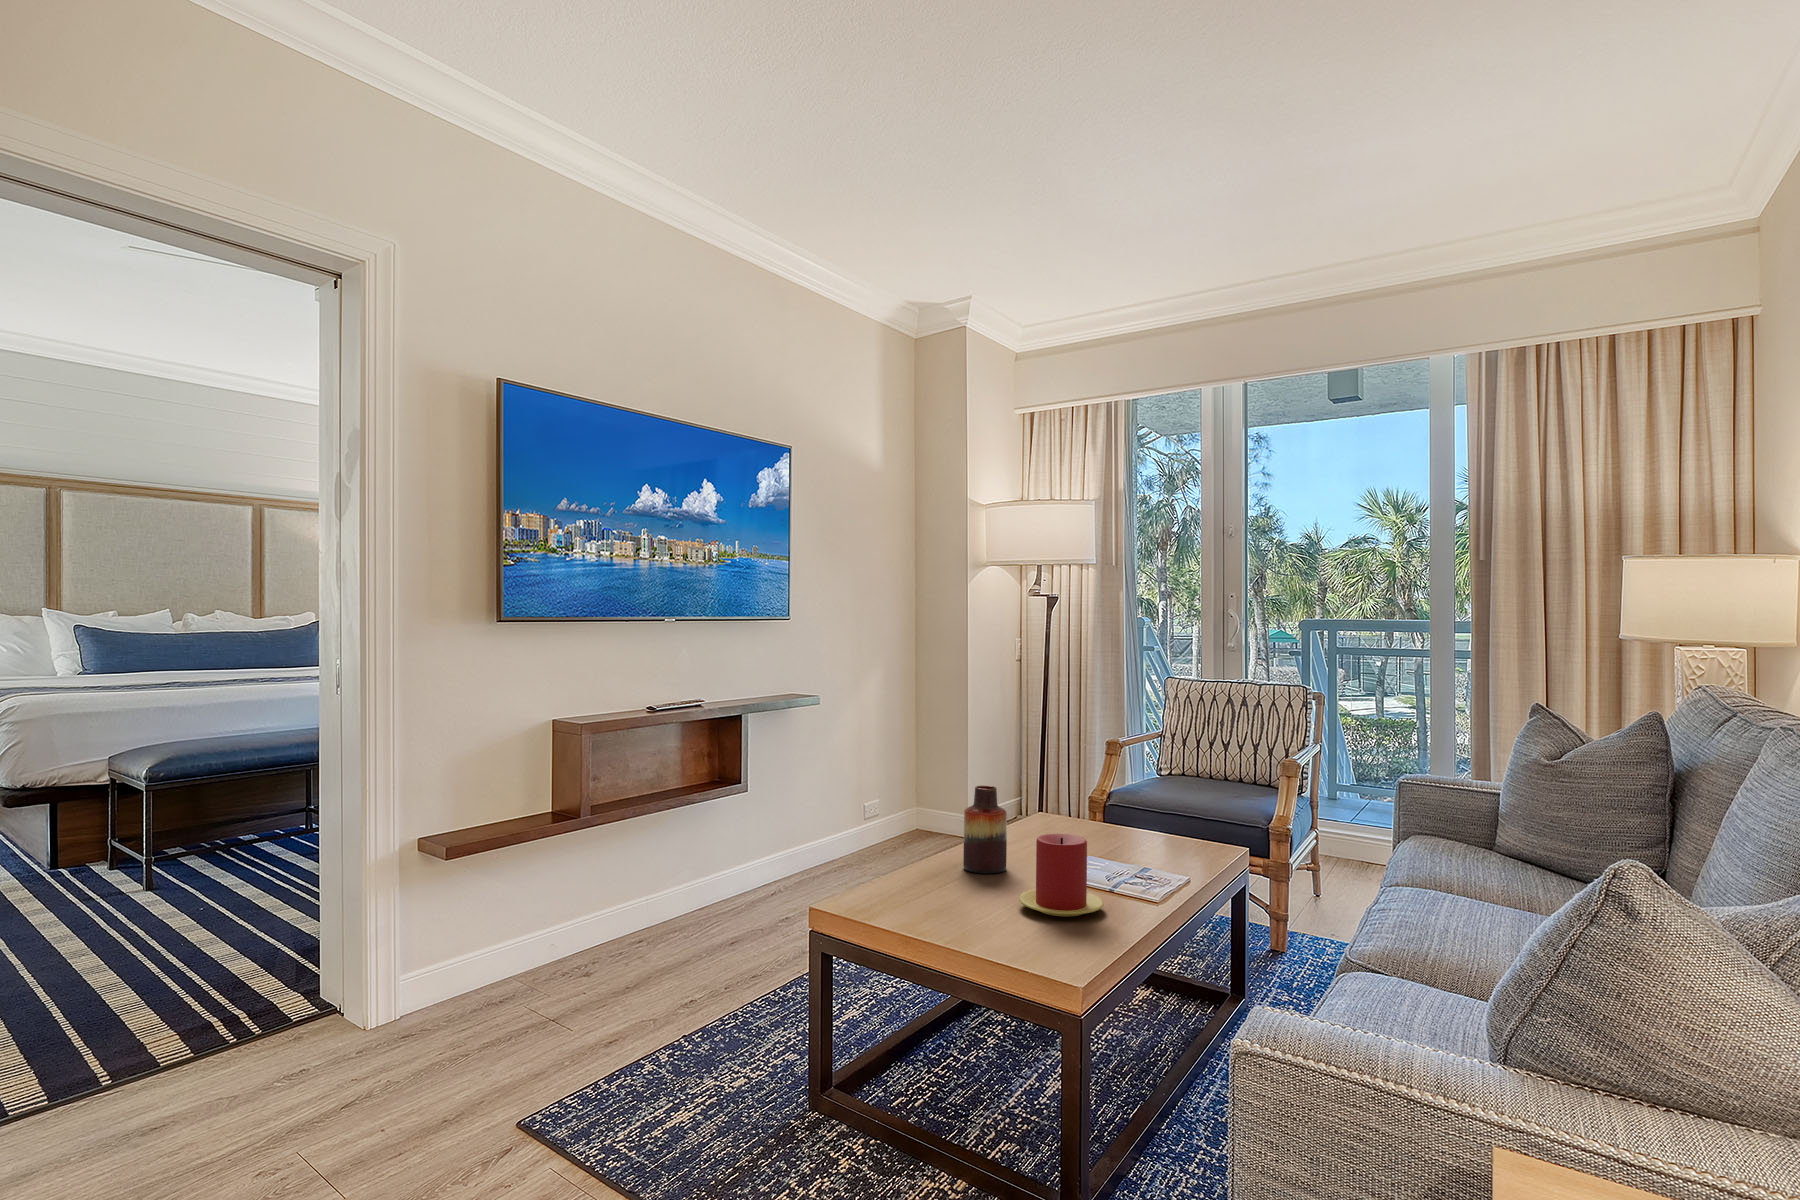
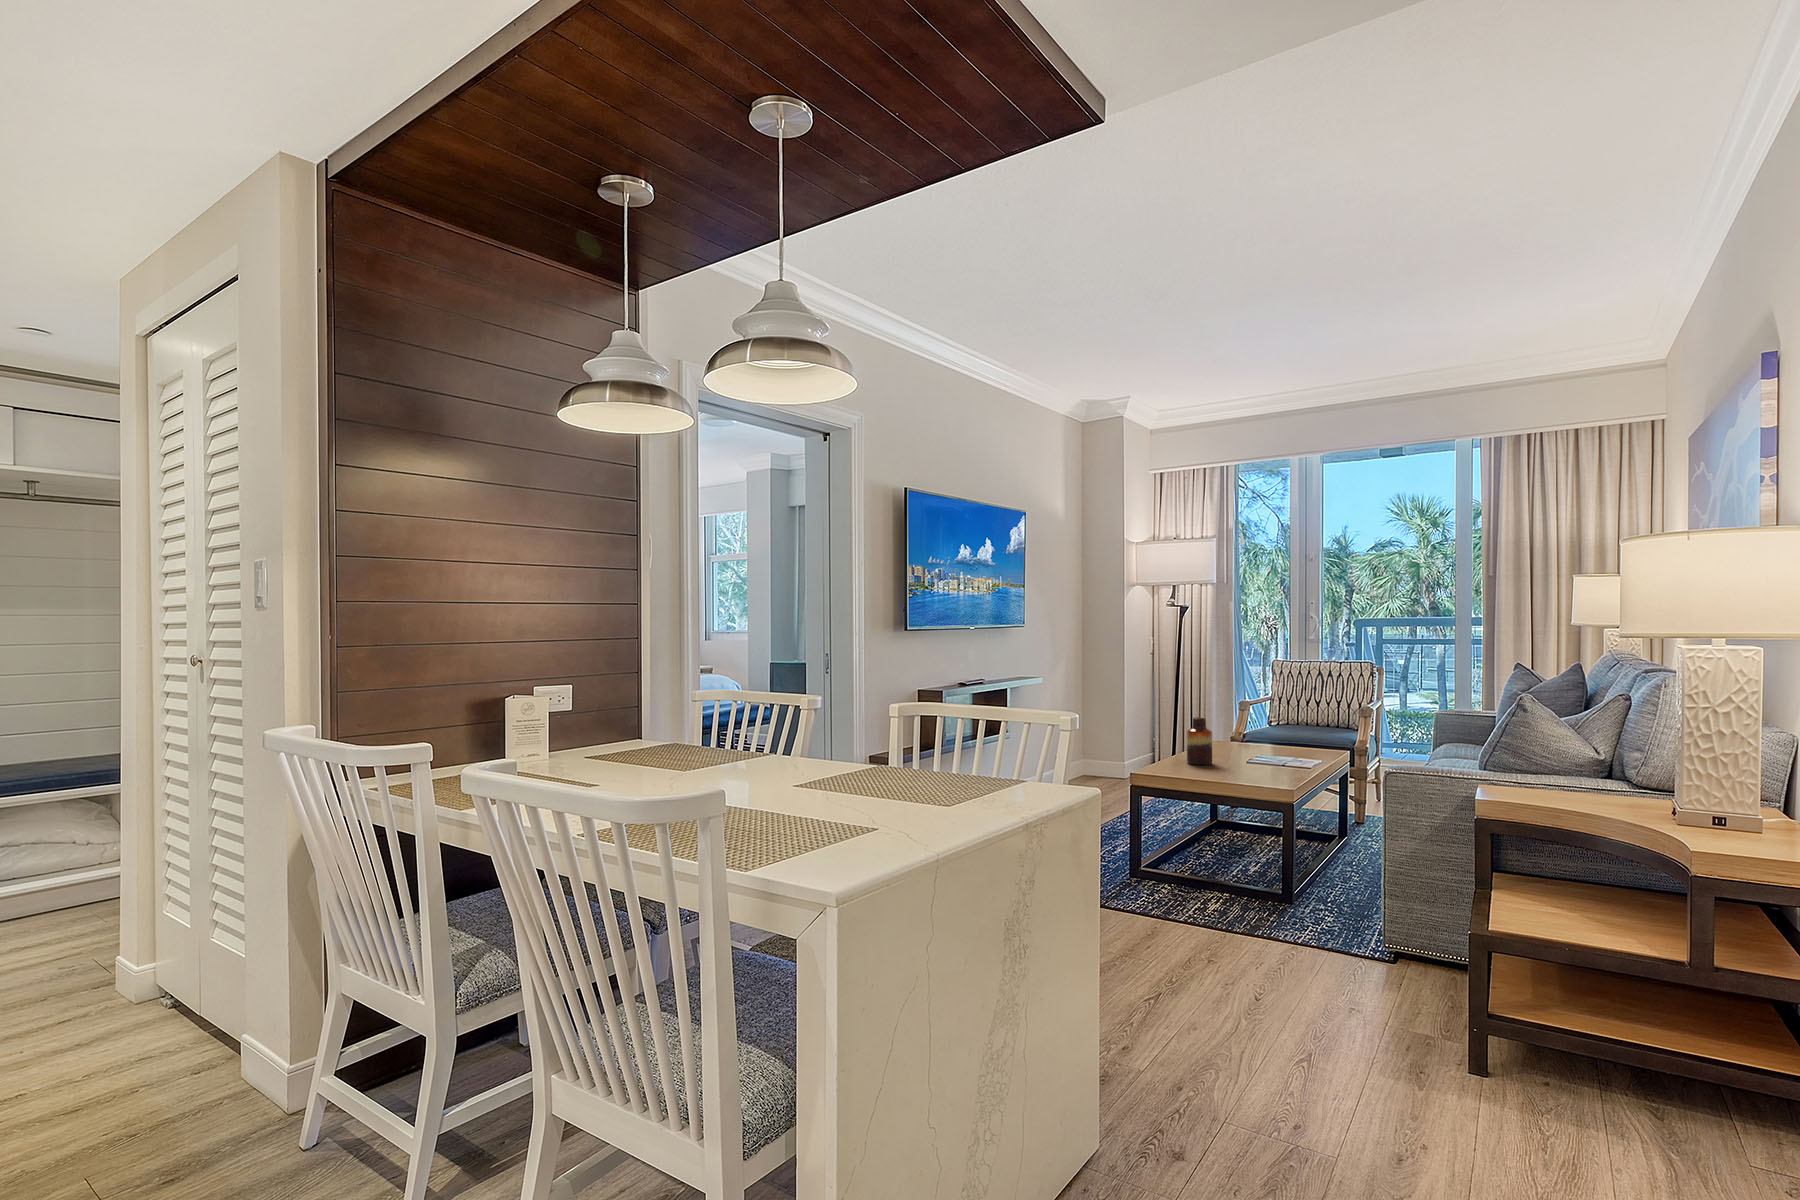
candle: present [1019,834,1104,917] -> none [1233,737,1279,778]

